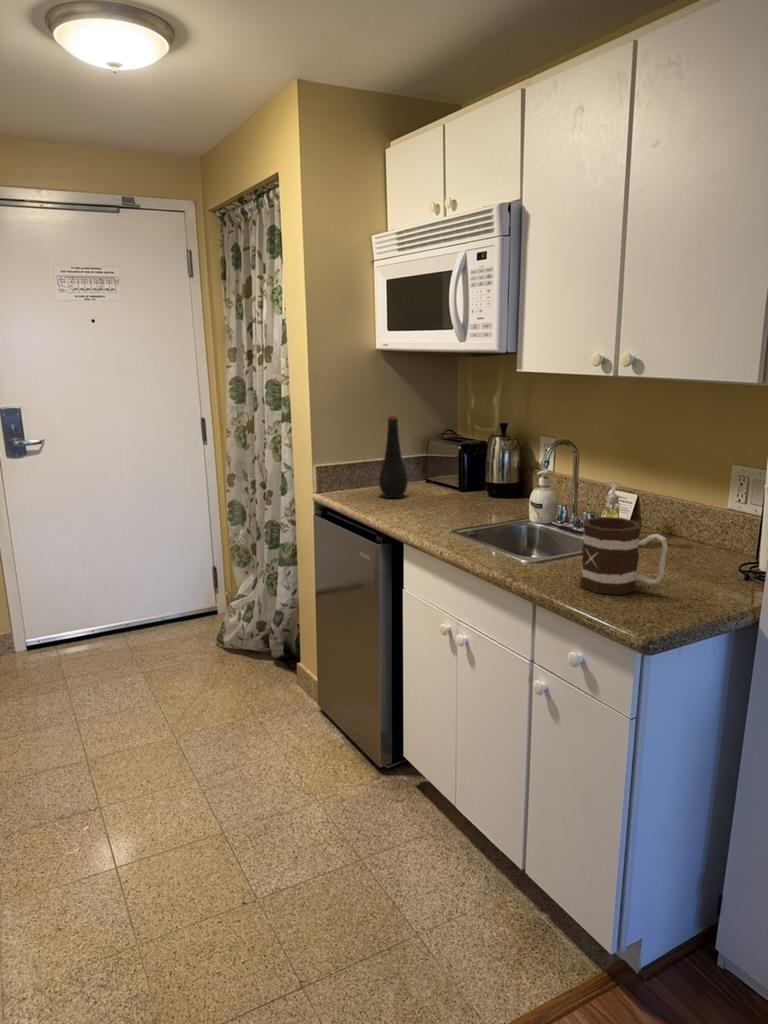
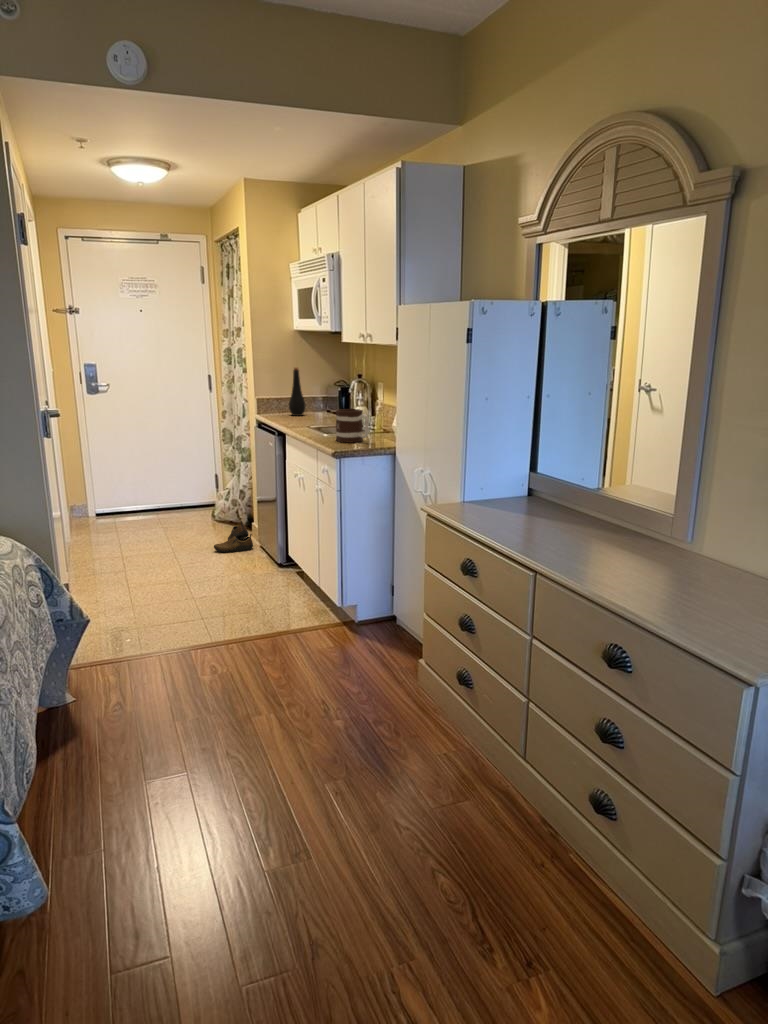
shoe: none [246,673,311,732] -> present [214,521,253,553]

